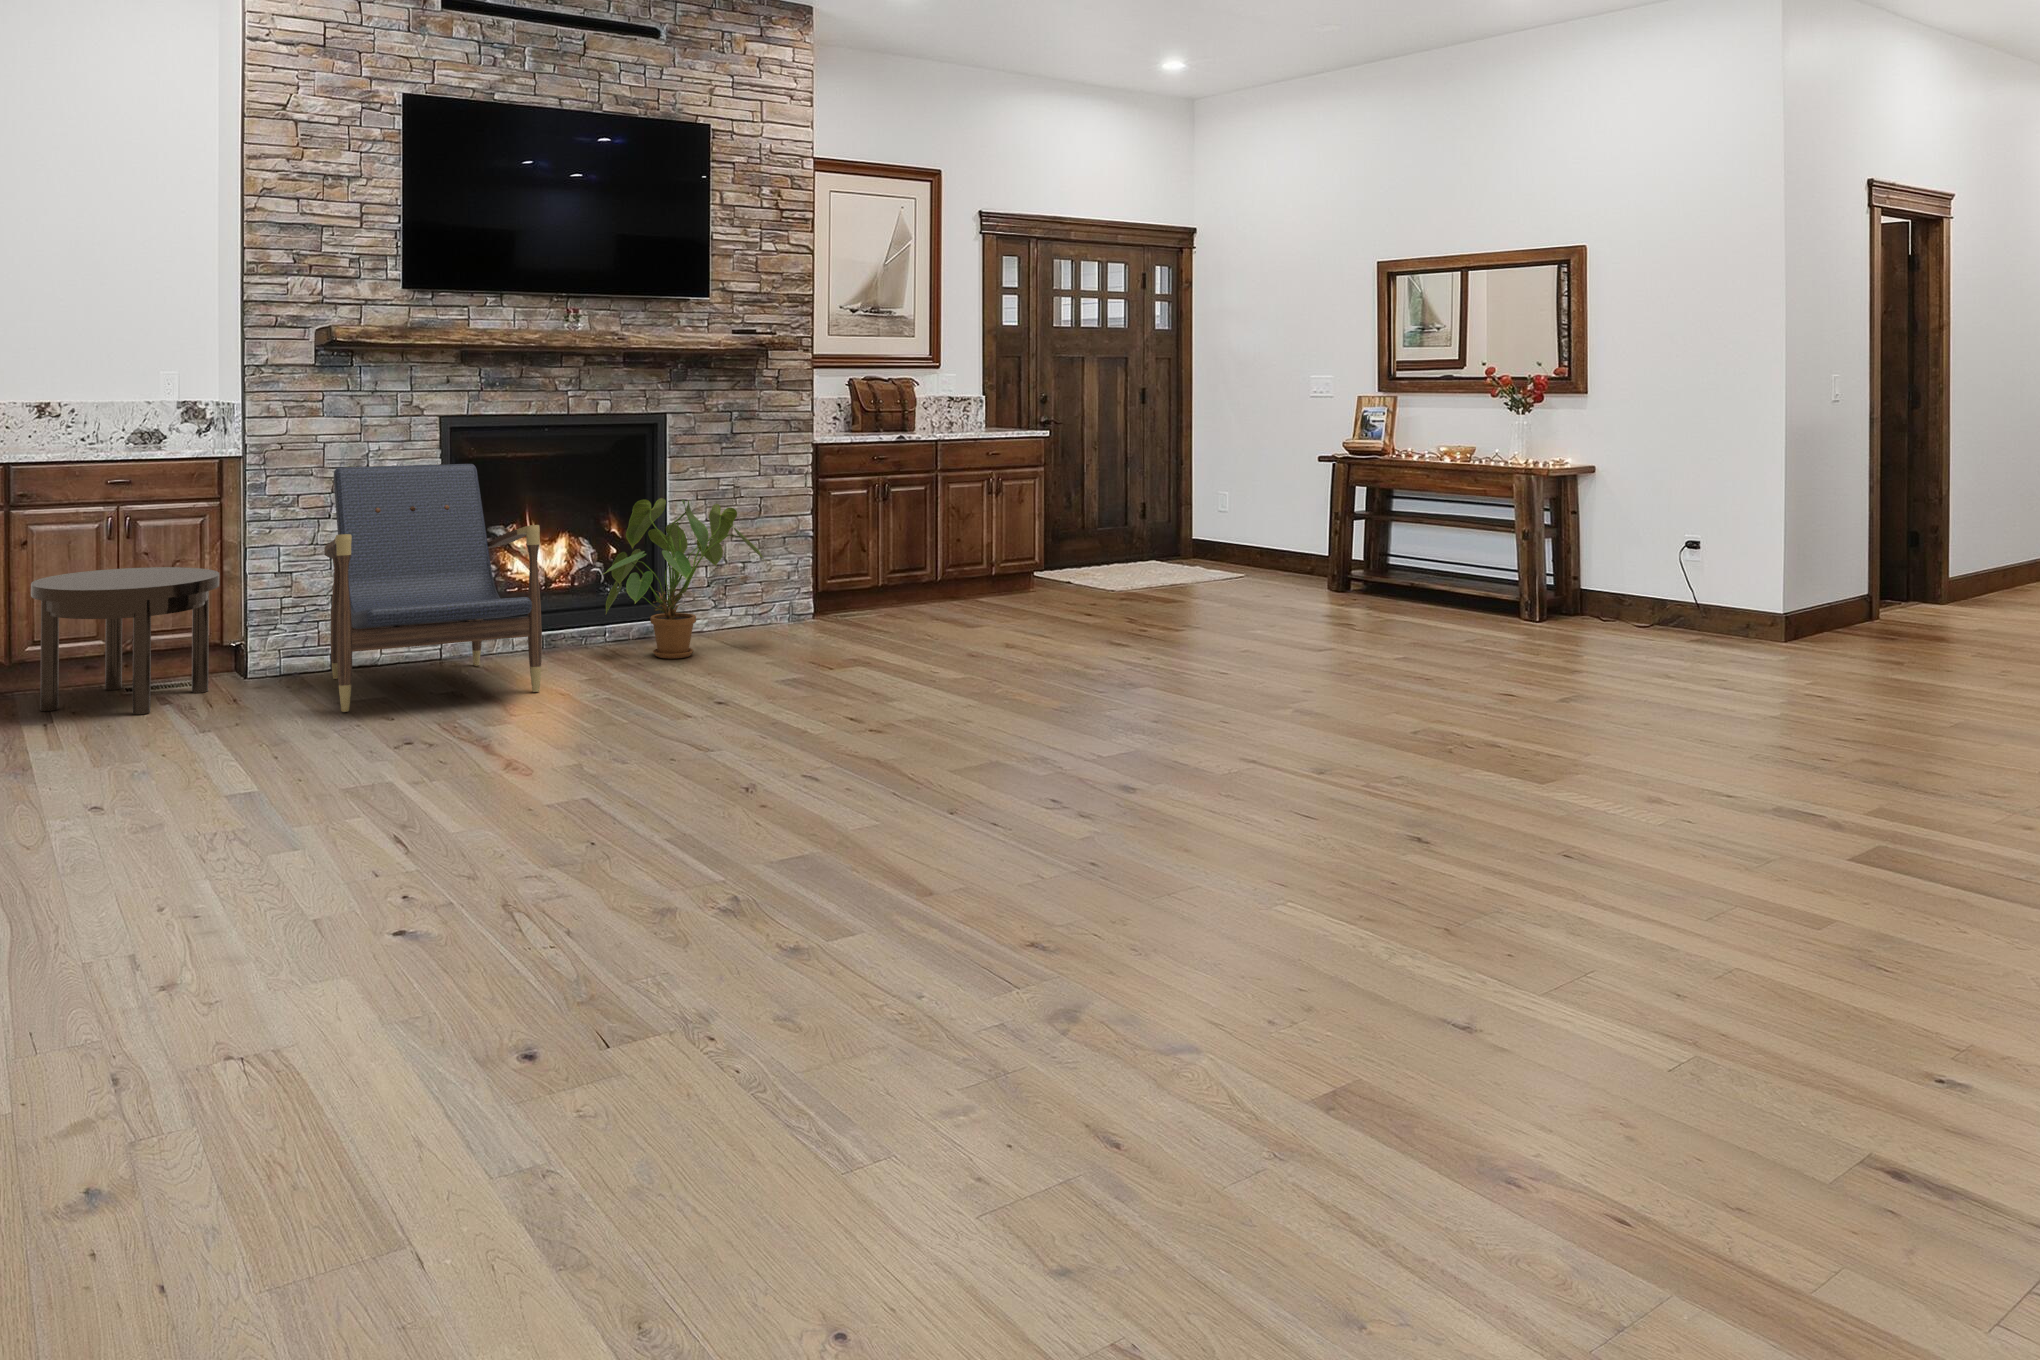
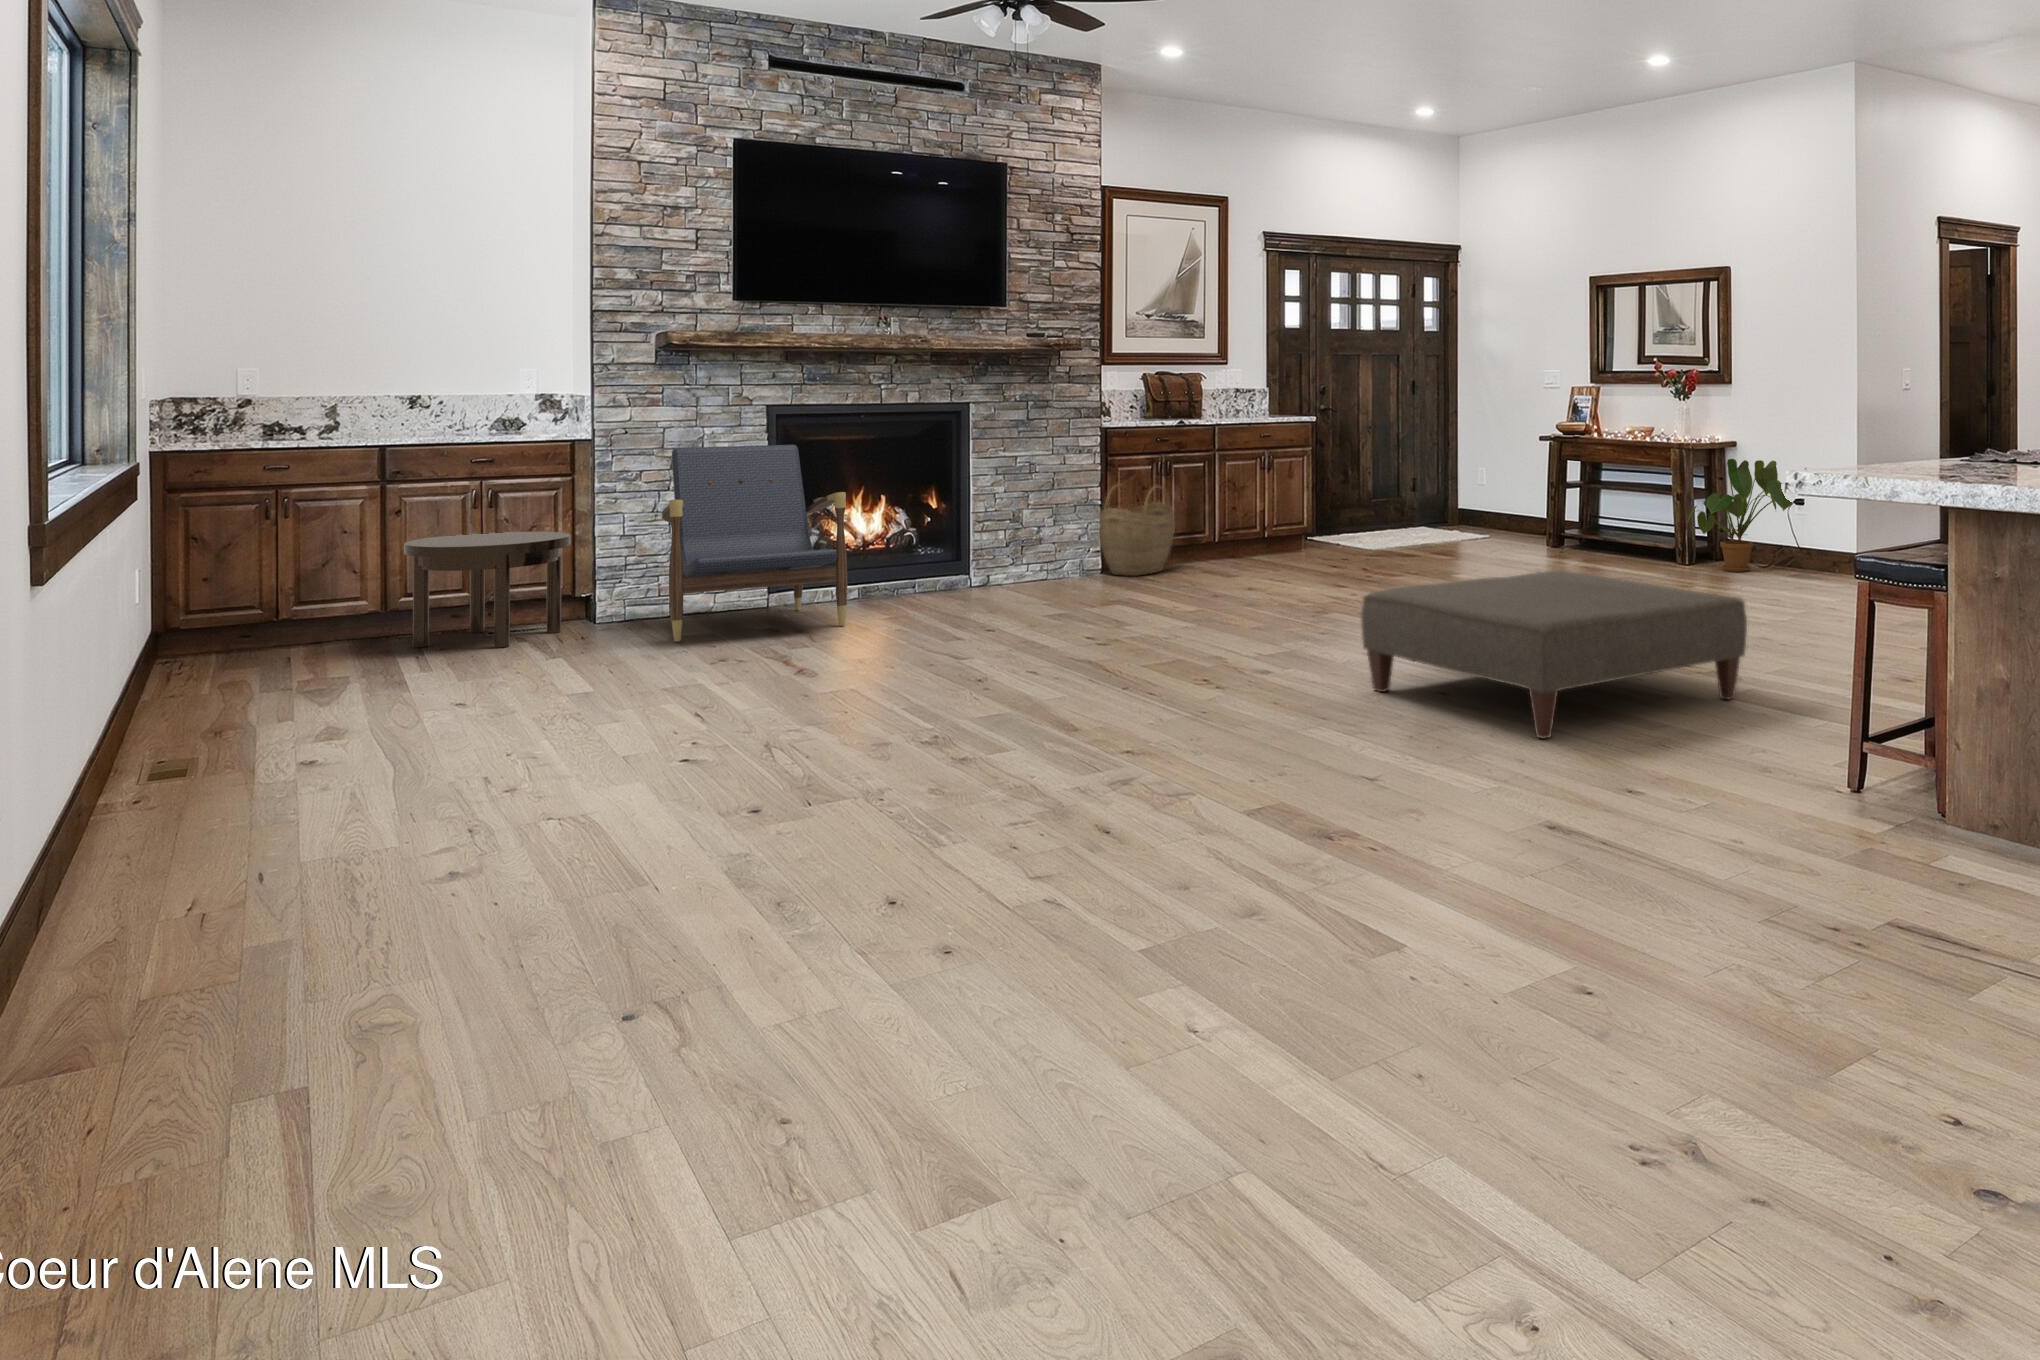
house plant: present [604,498,764,659] -> present [1687,459,1806,572]
woven basket: none [811,512,898,624] -> present [1099,485,1175,576]
ottoman: none [1292,658,1920,958] -> present [1361,571,1747,738]

